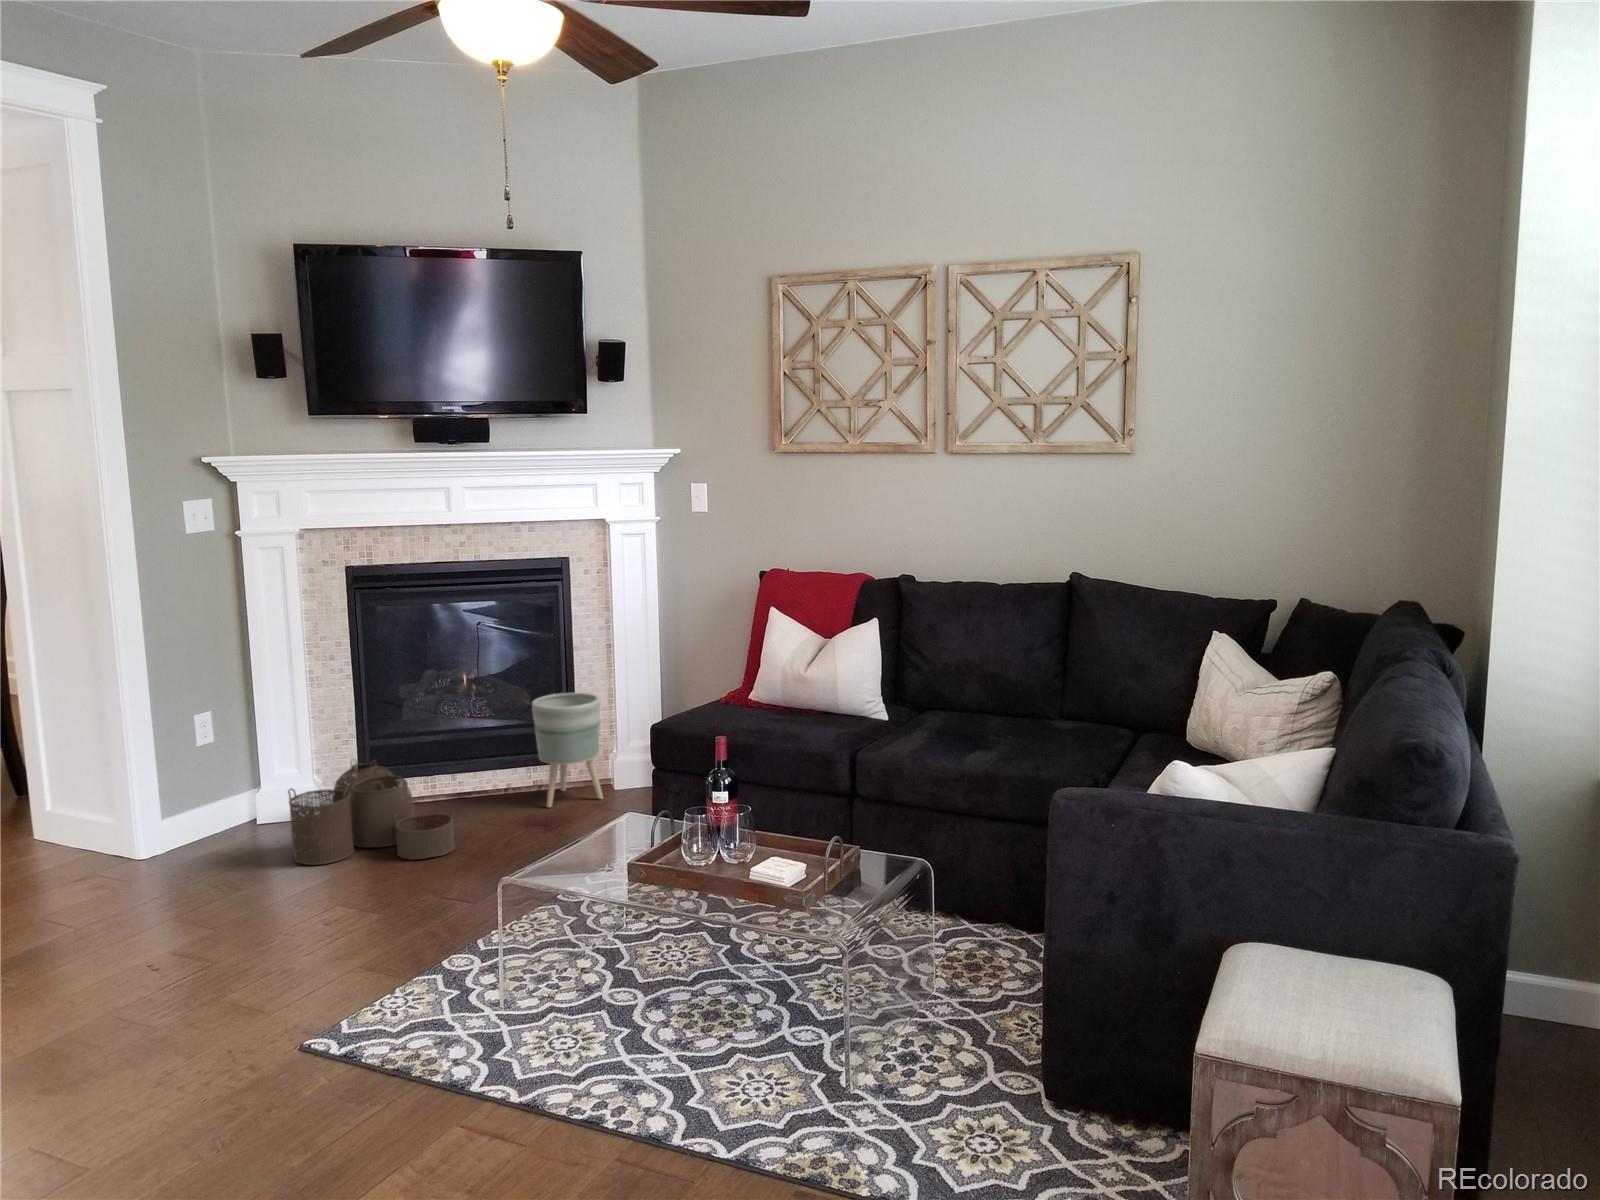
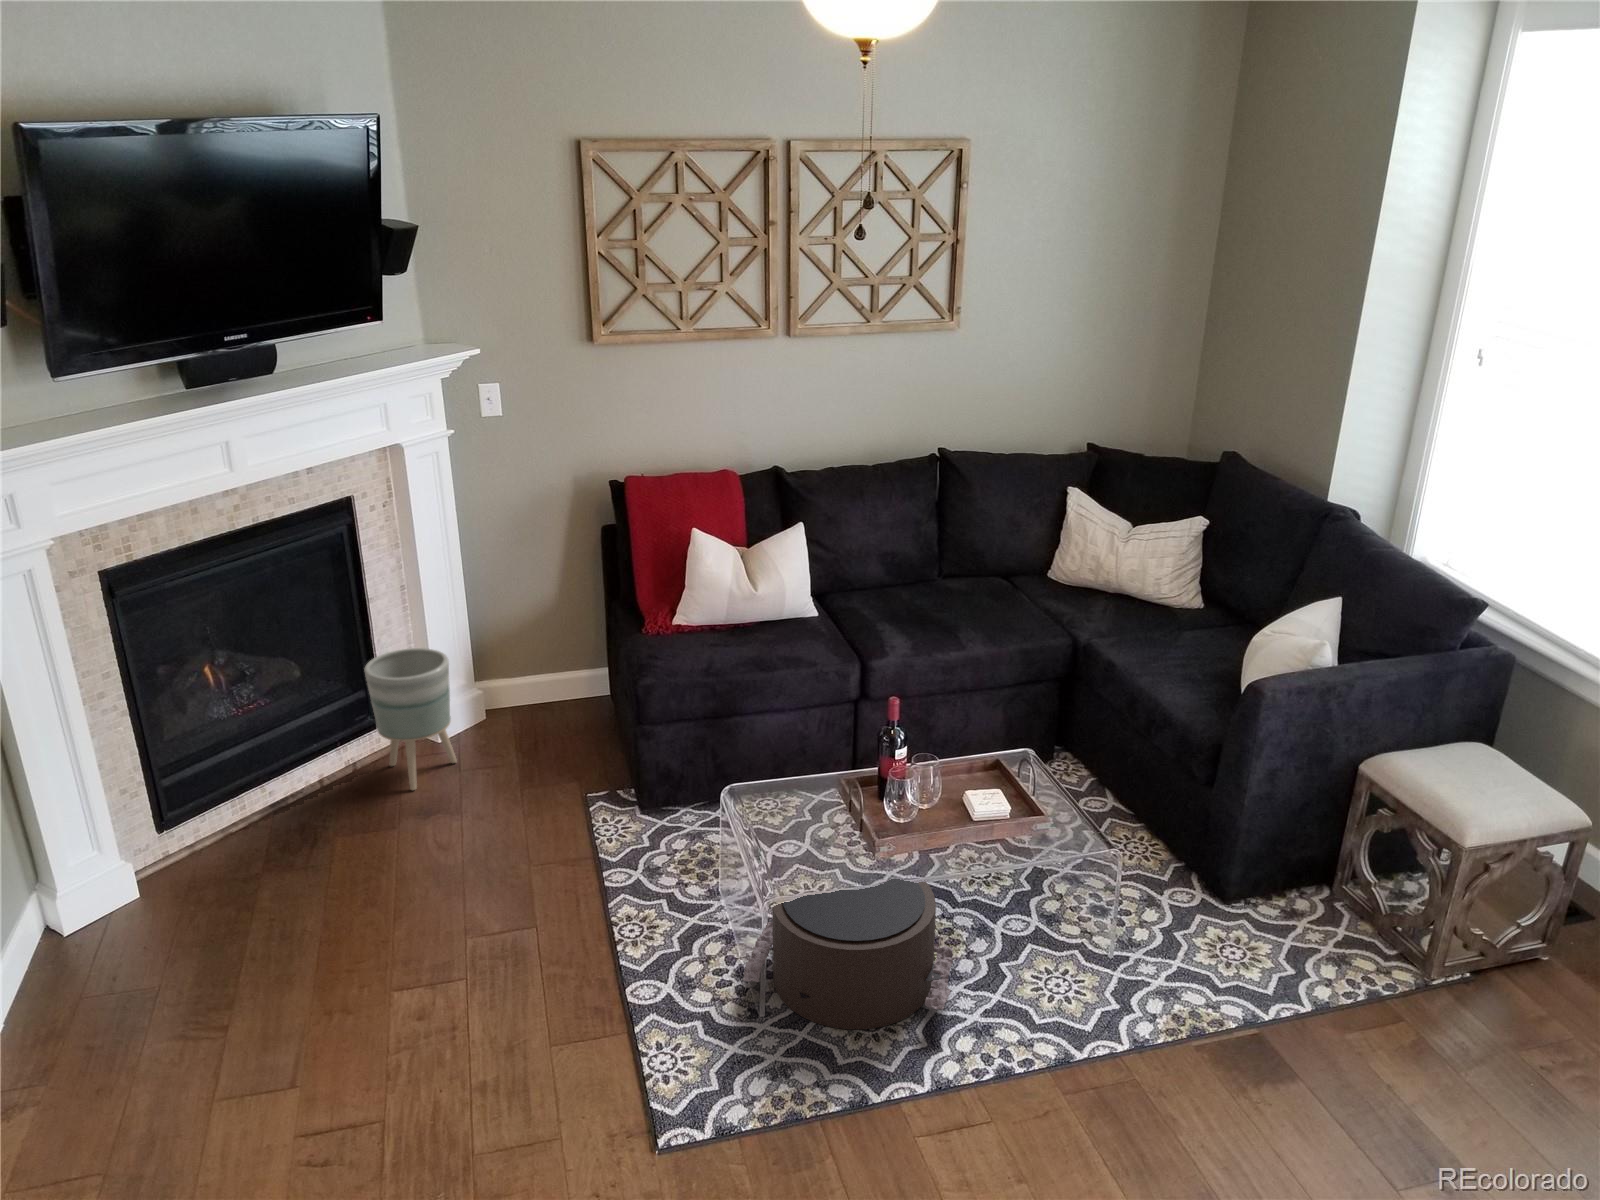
woven basket: present [288,763,455,865] -> none [153,800,400,960]
pouf: none [500,896,685,1055] -> present [743,879,953,1029]

